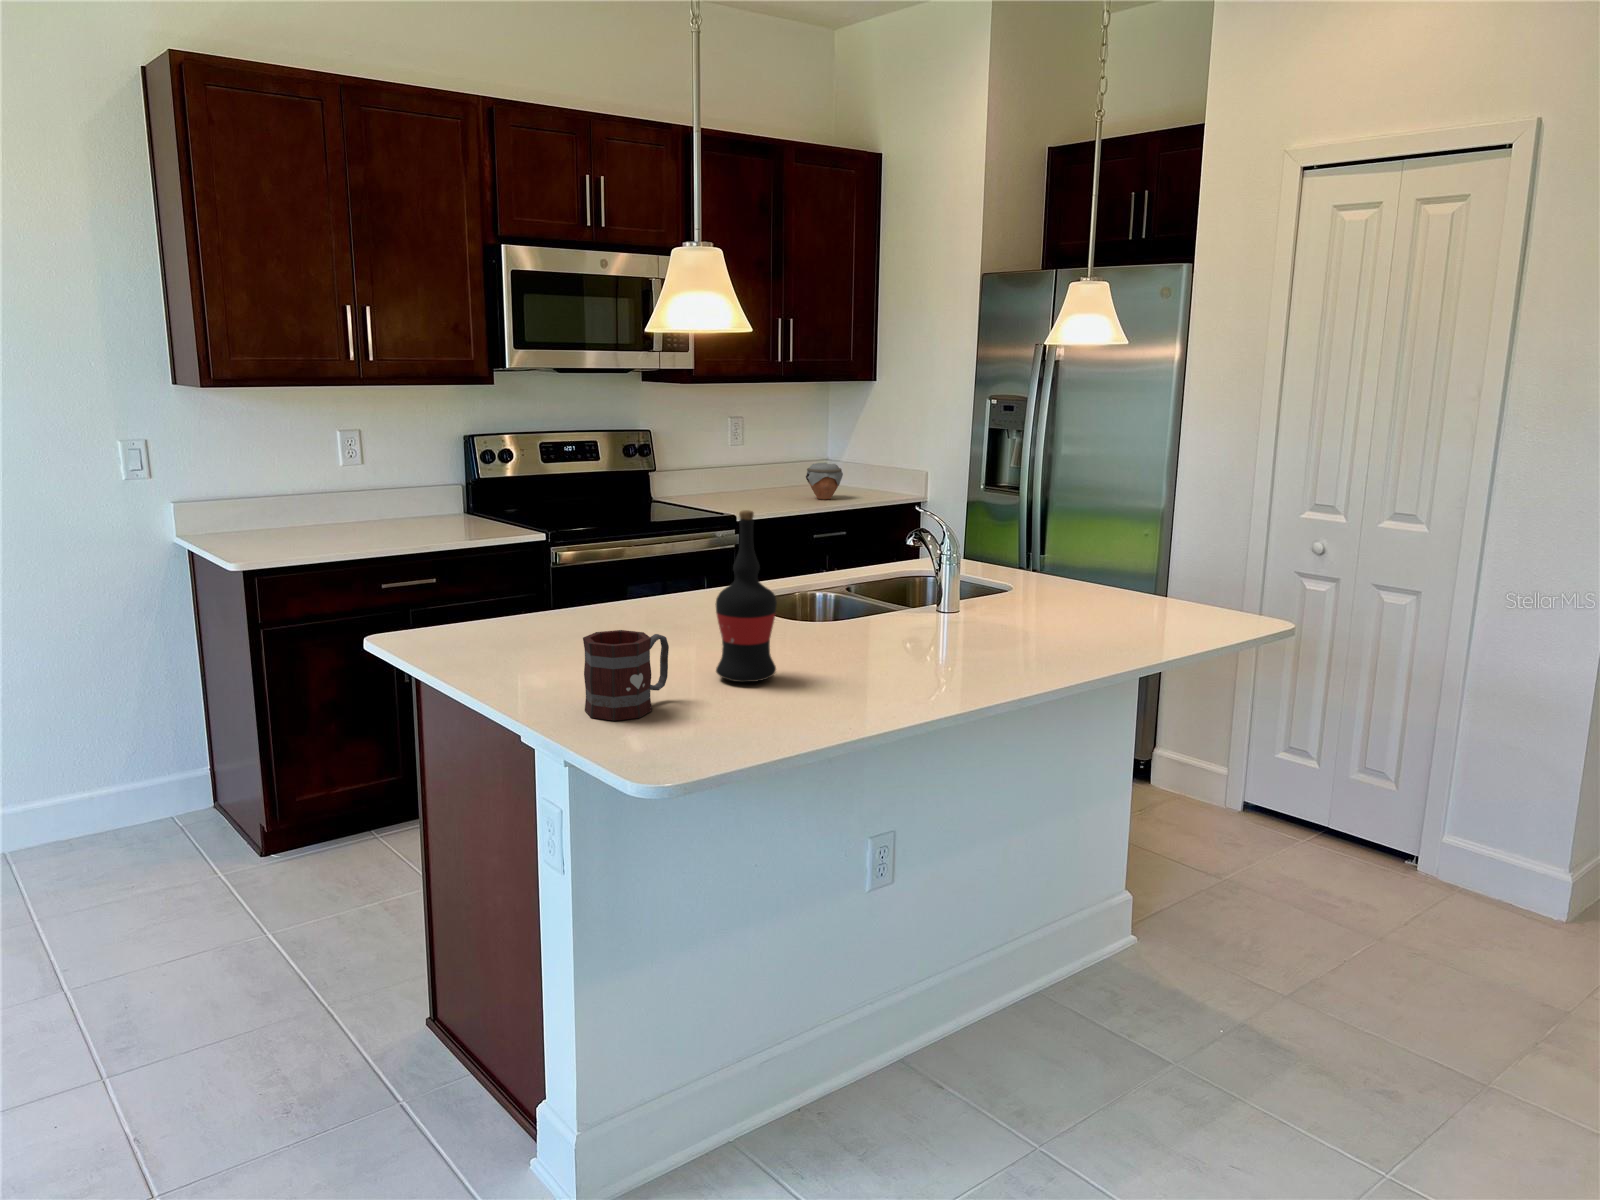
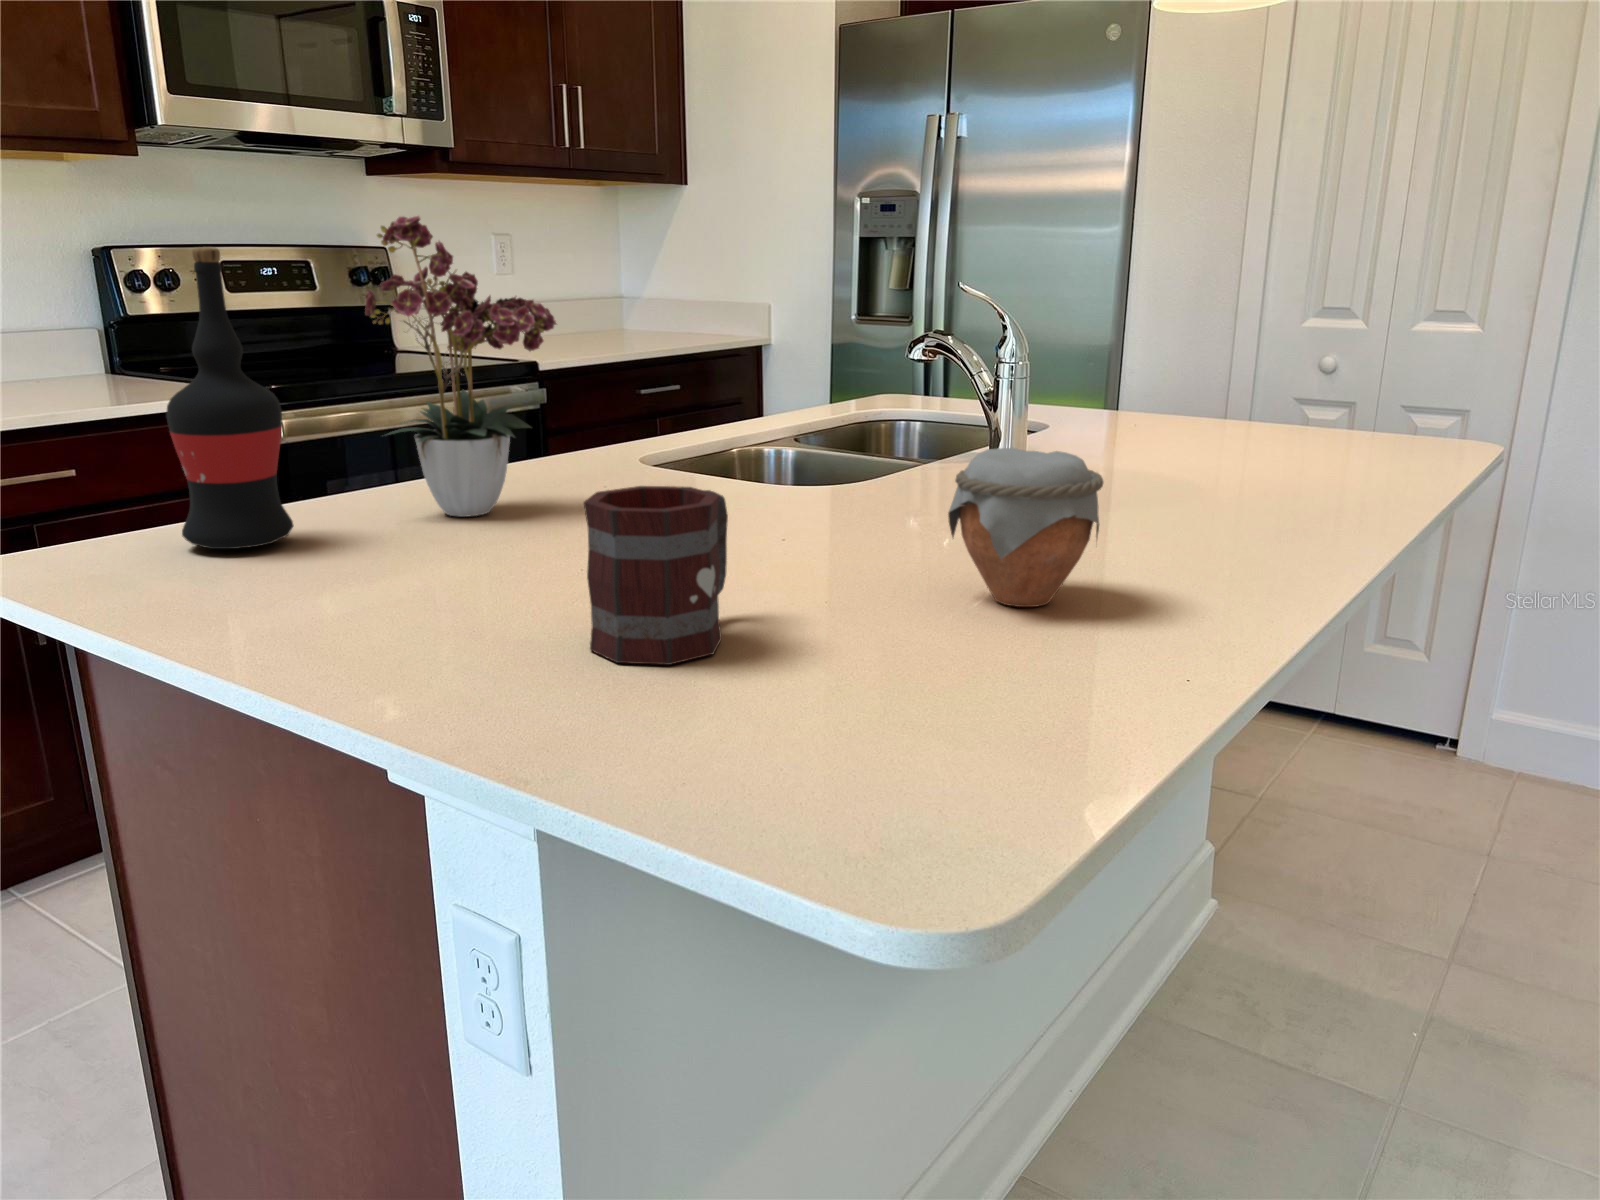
flower arrangement: none [536,459,657,631] -> present [365,216,556,517]
jar: present [806,463,843,499] -> present [948,448,1103,607]
wine bottle: present [716,510,777,682] -> present [166,247,293,549]

